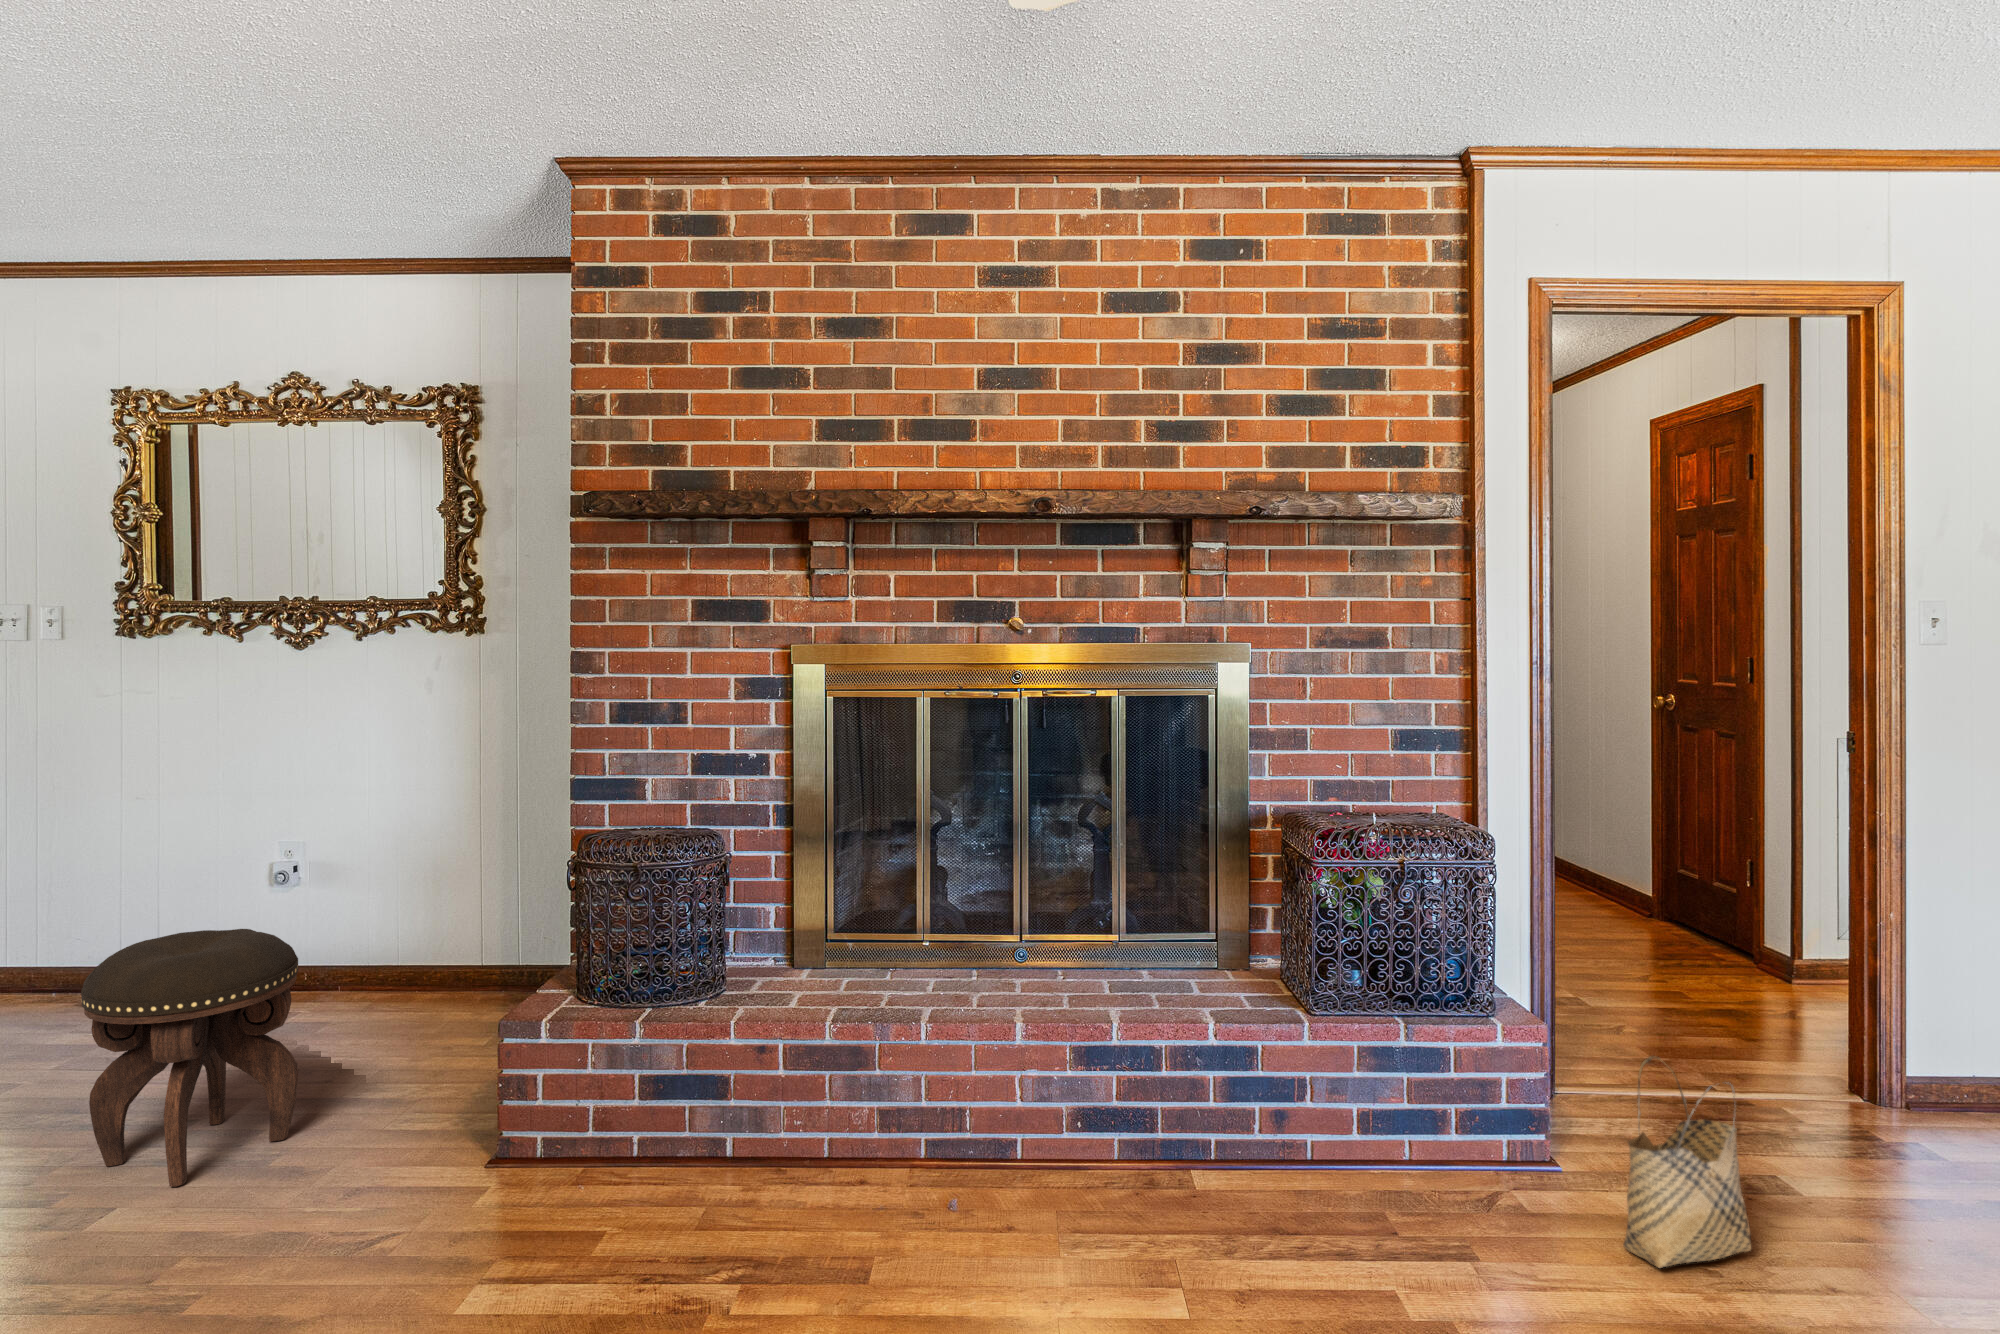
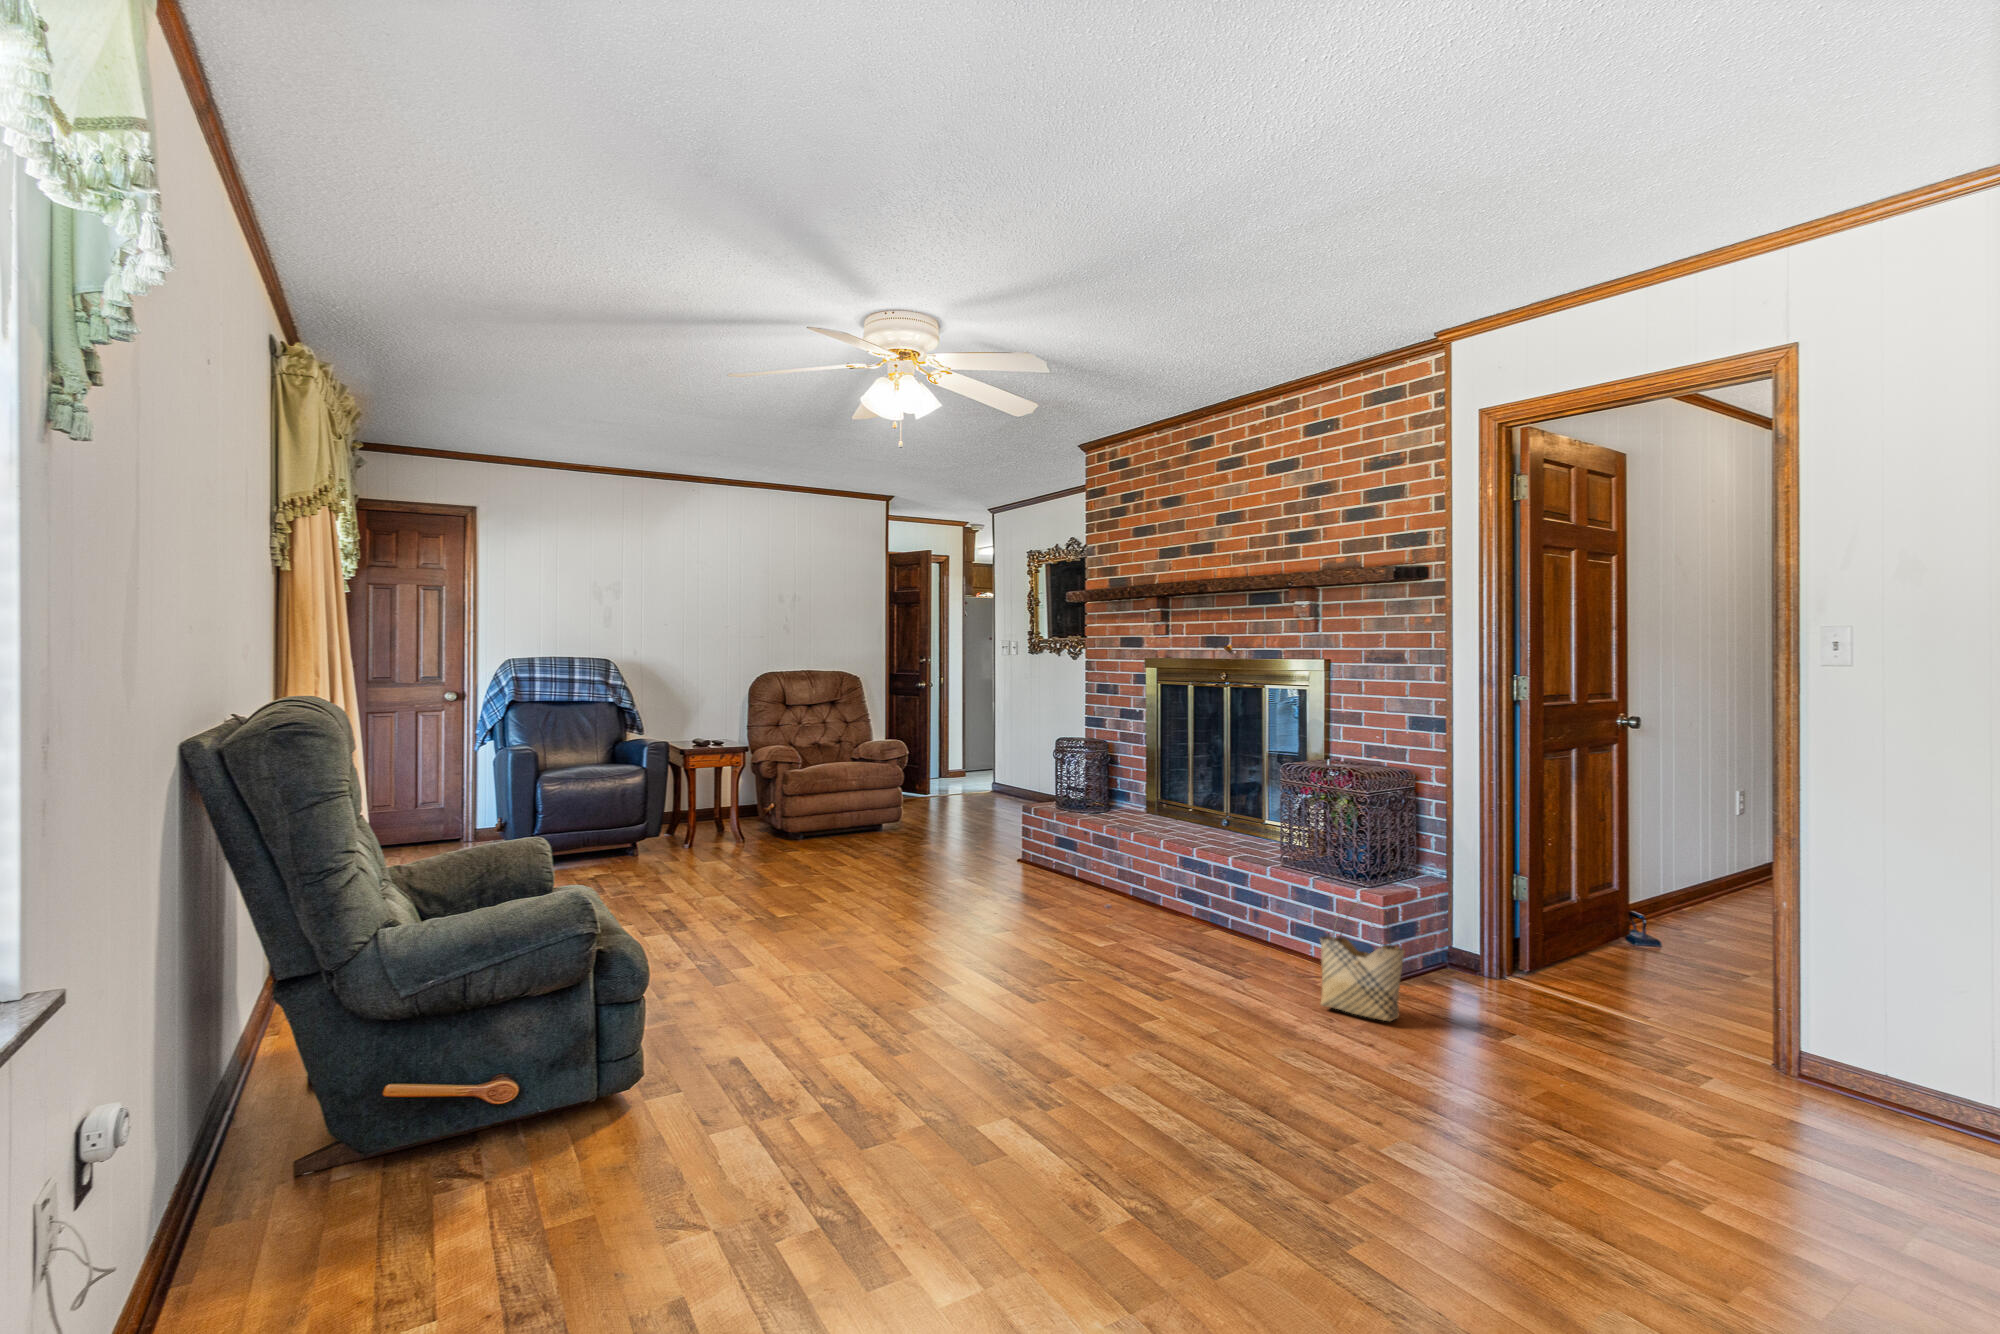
footstool: present [81,929,298,1187] -> none [907,766,970,849]

